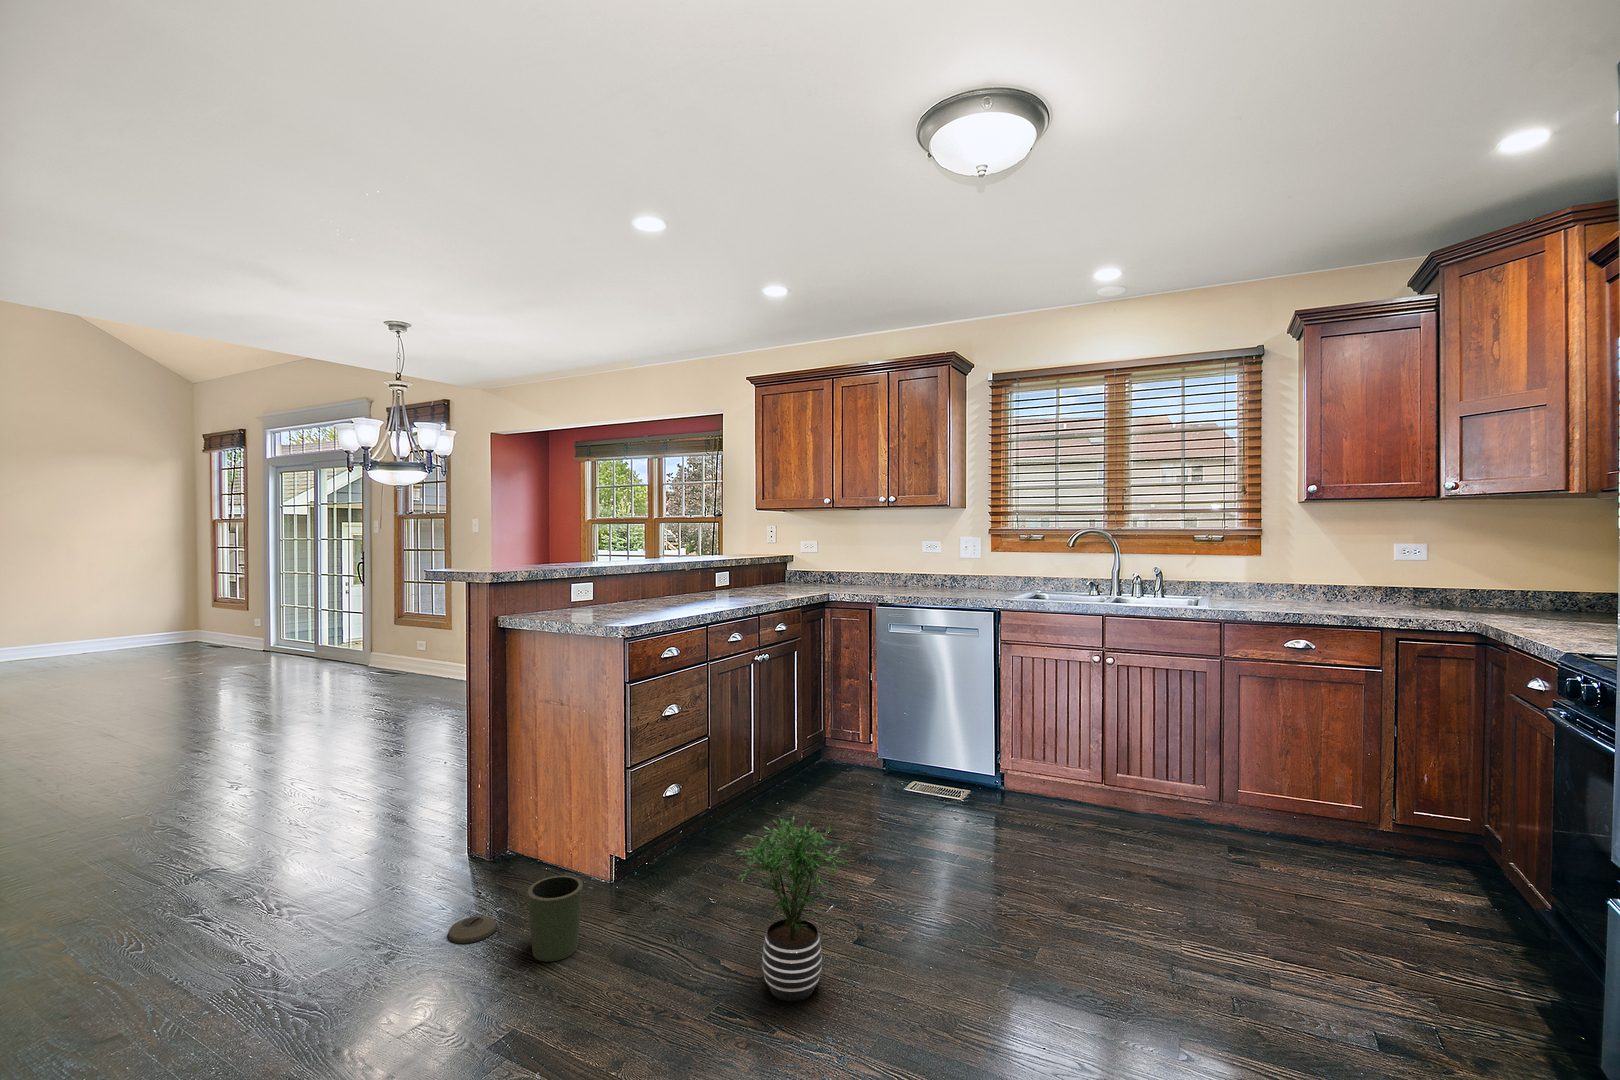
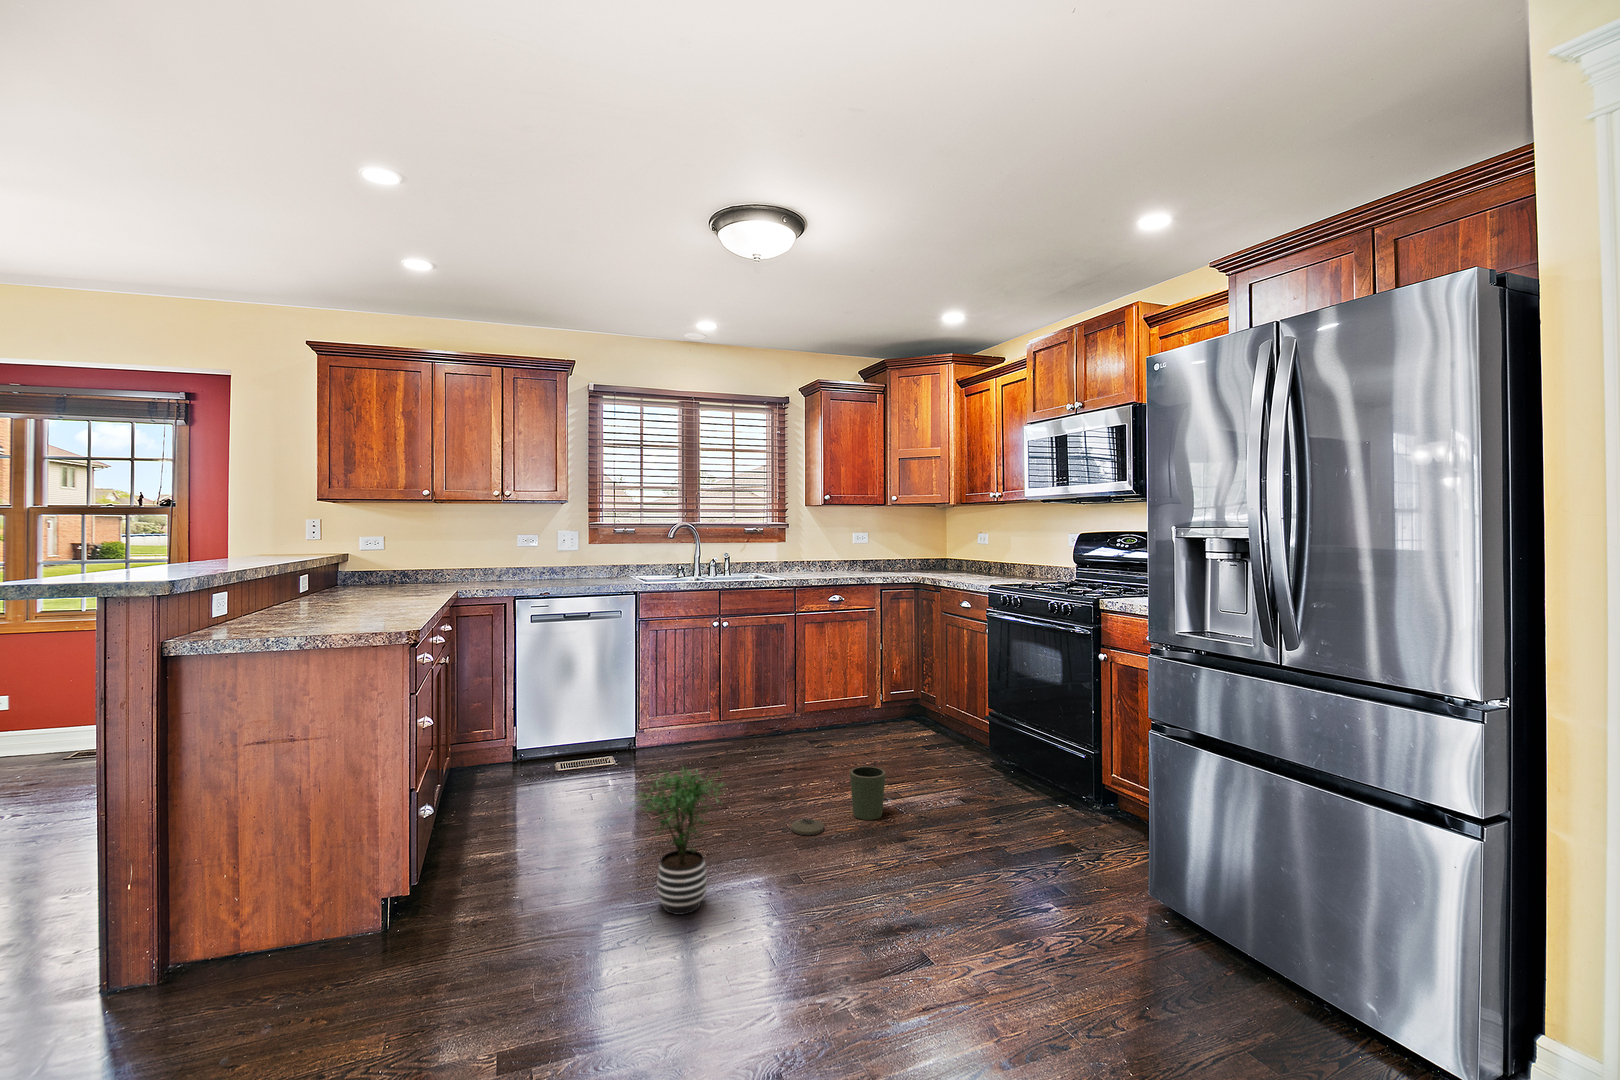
trash can: present [448,876,583,962] -> present [791,766,886,835]

